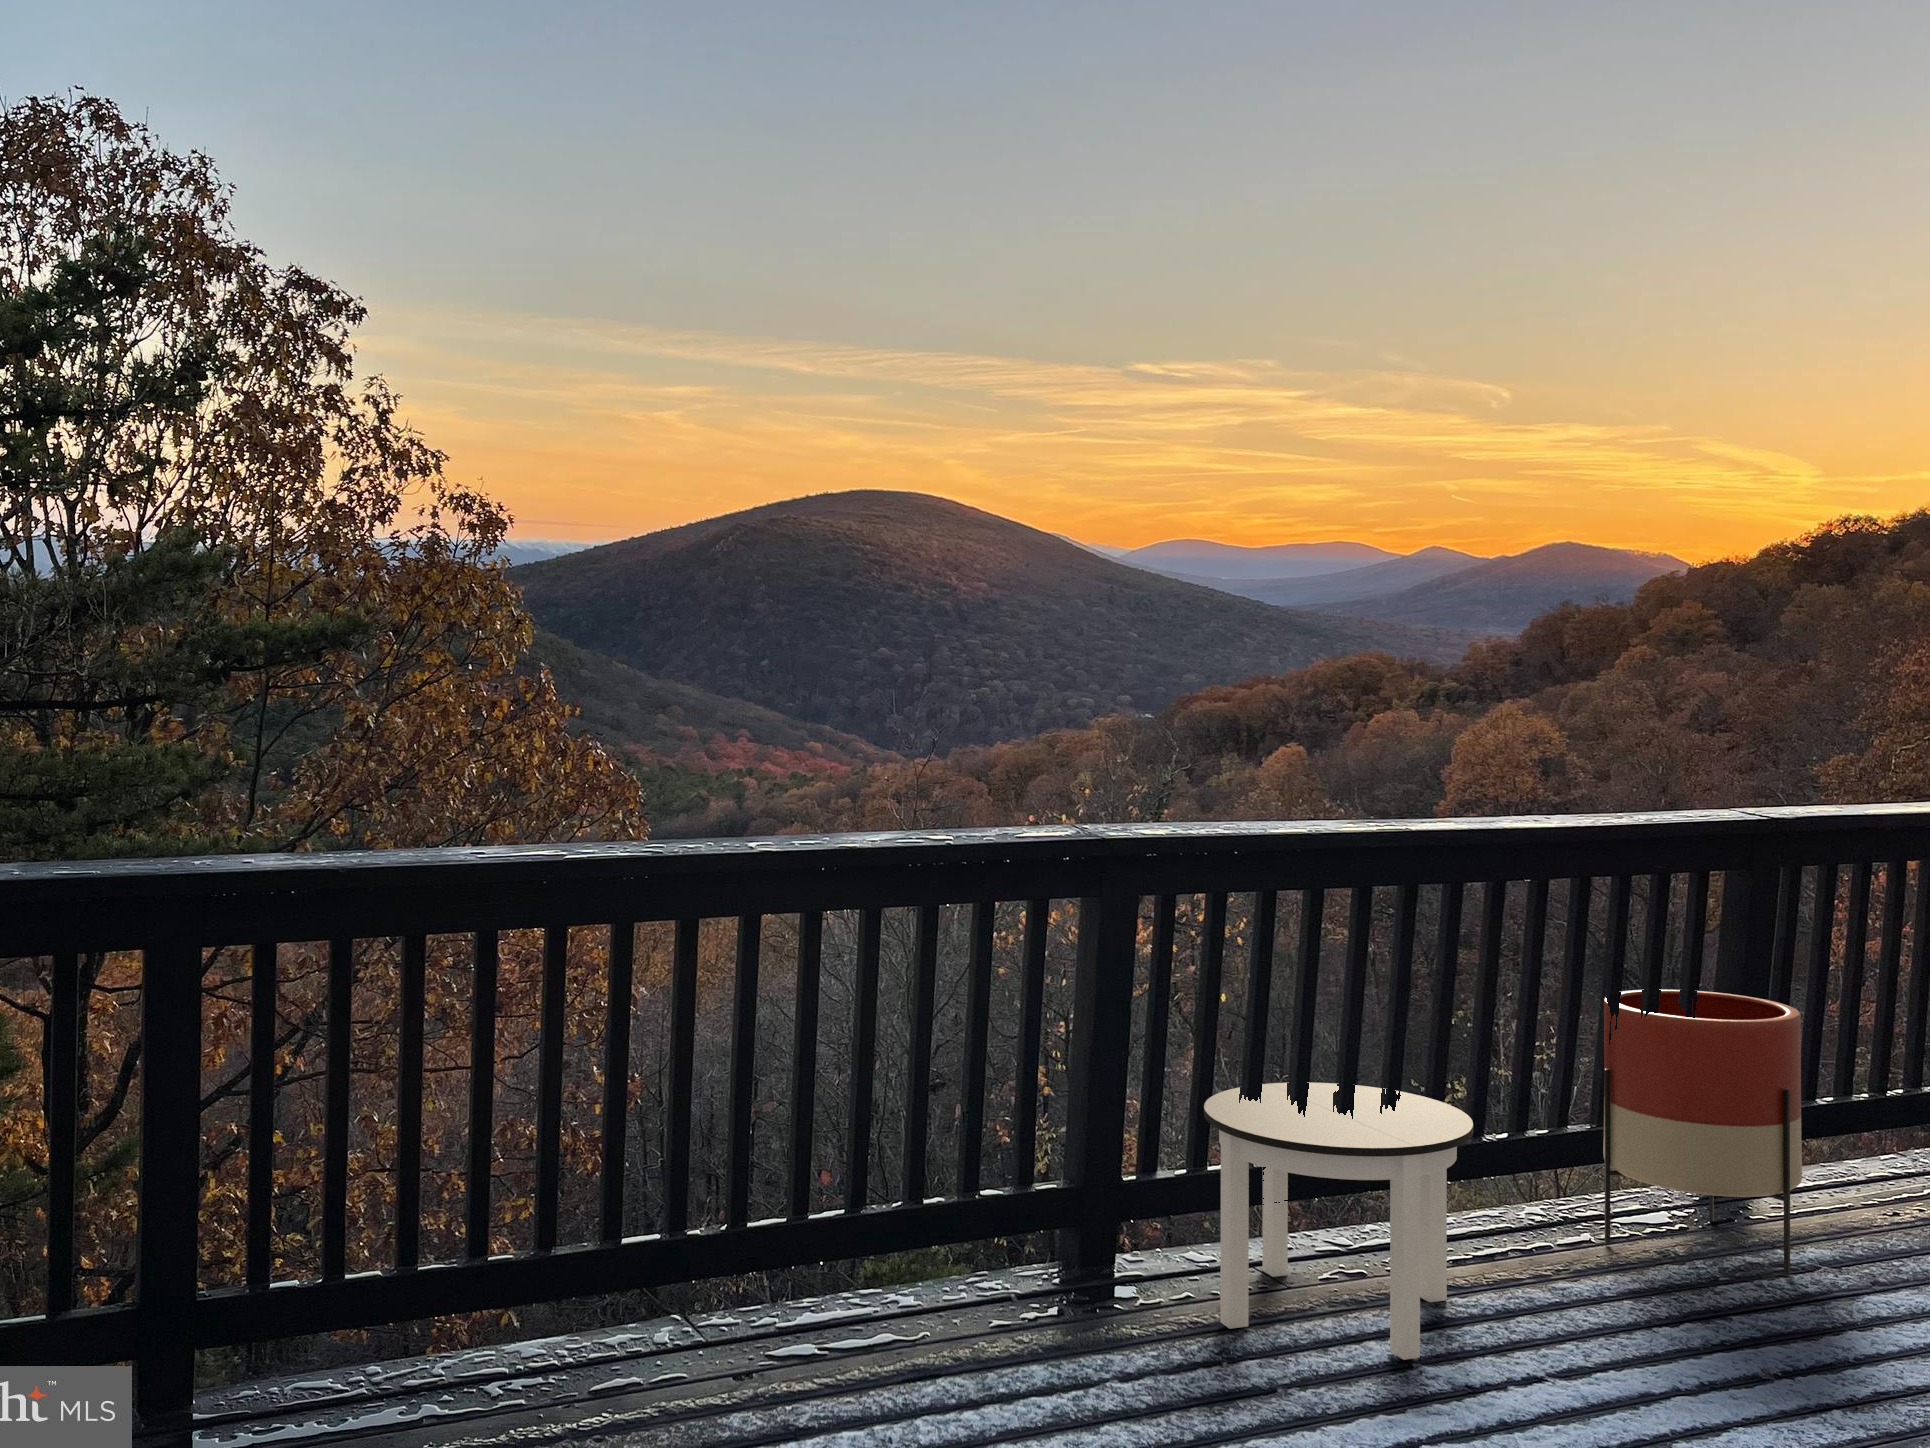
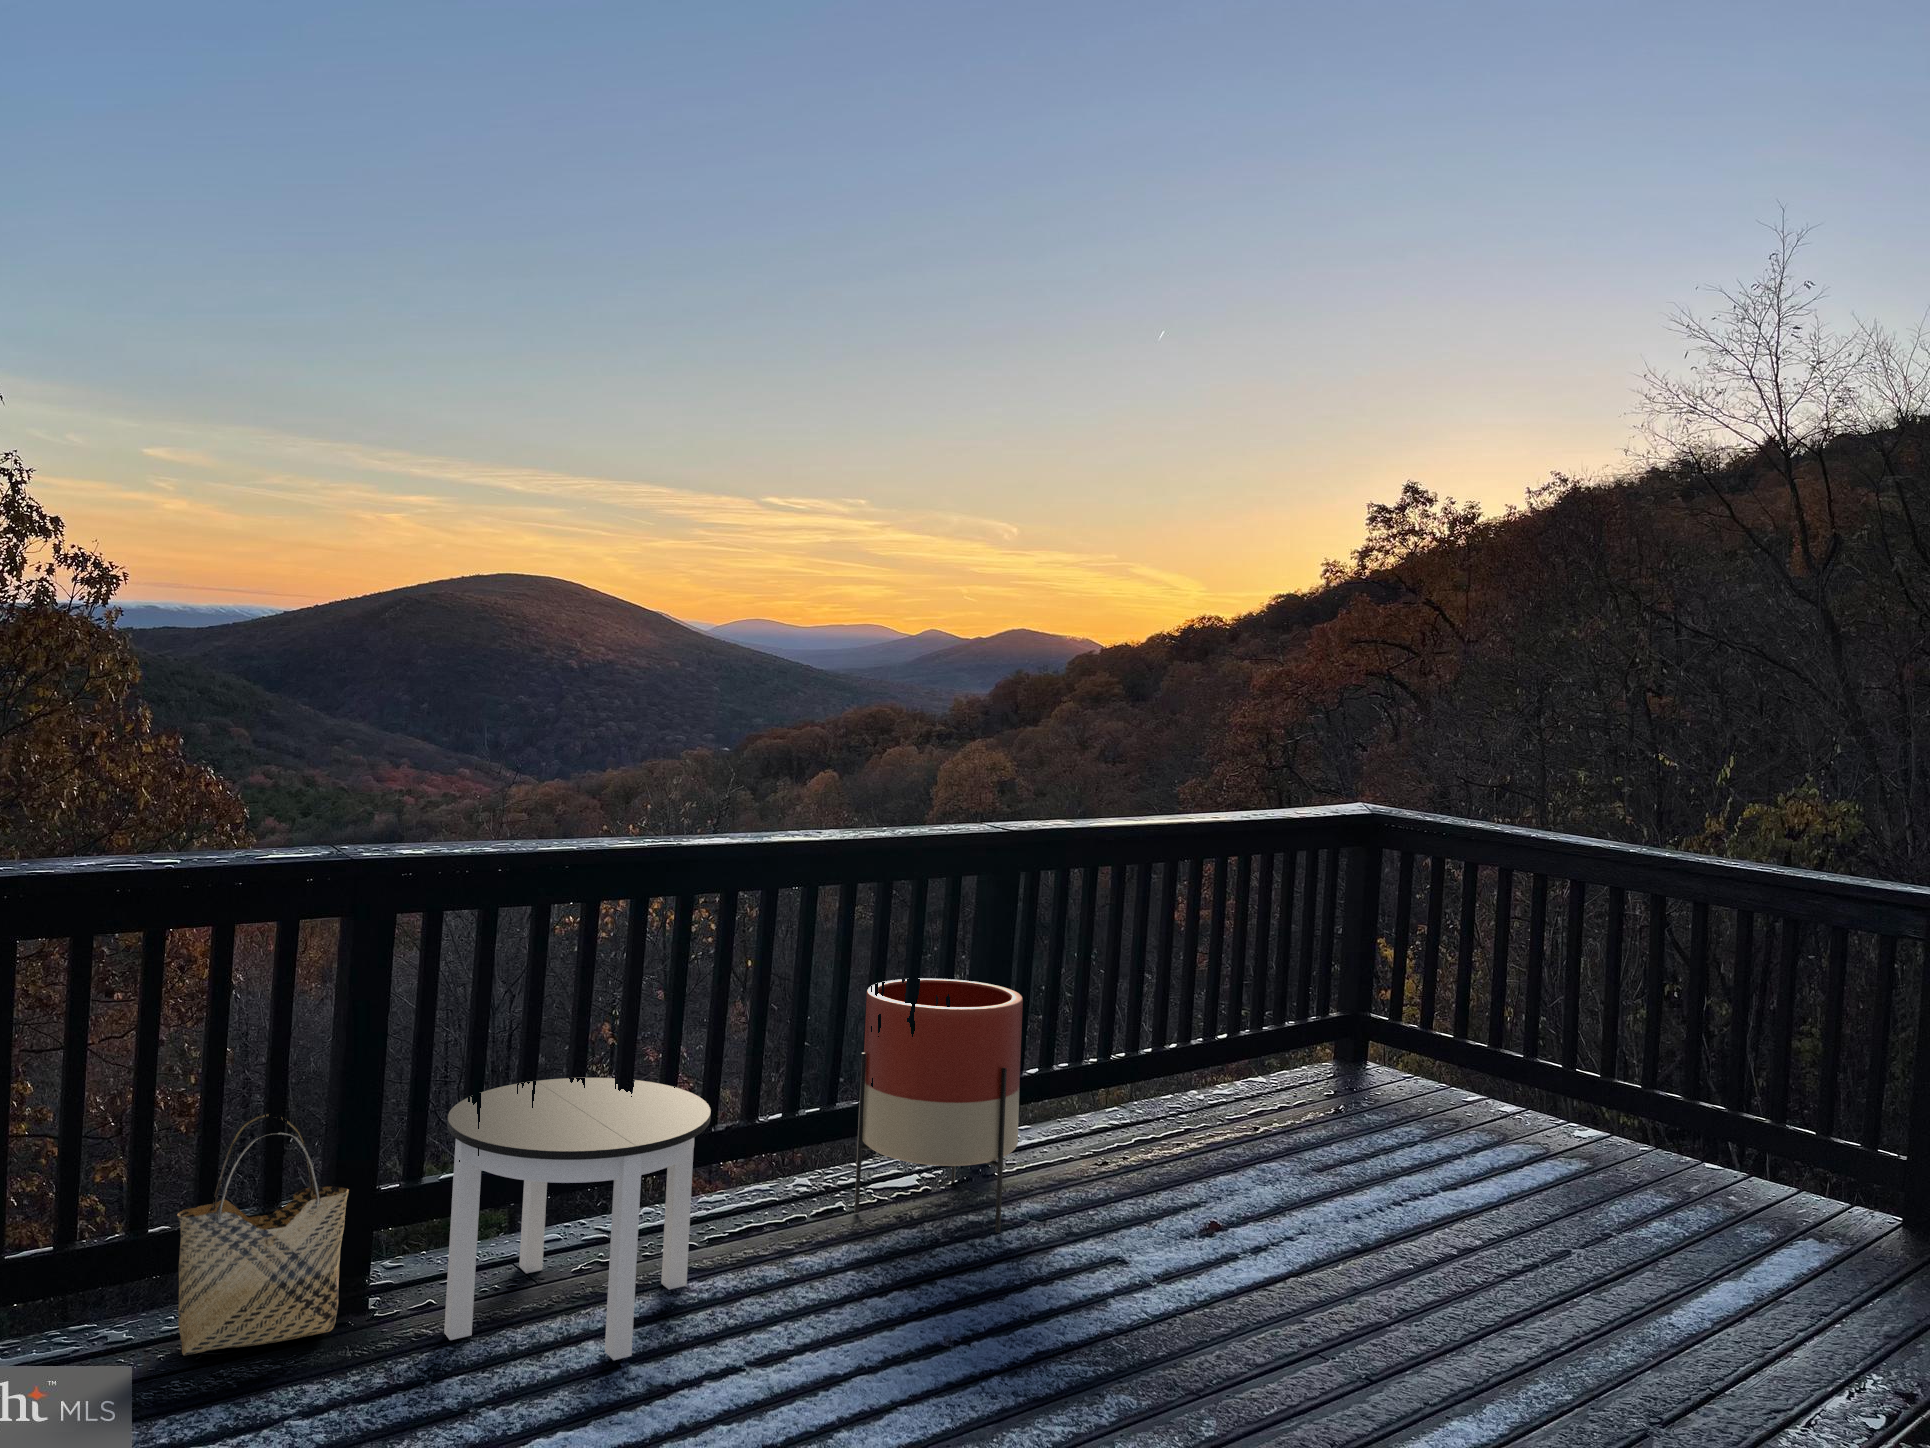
woven basket: none [976,1102,1118,1319] -> present [177,1114,349,1356]

